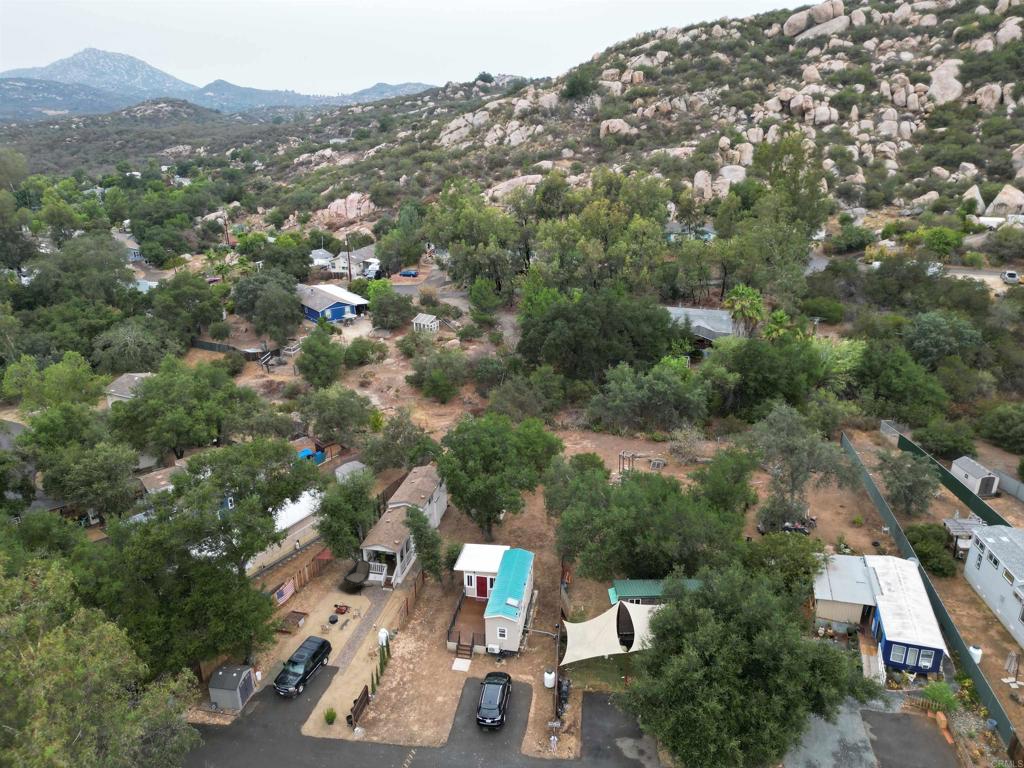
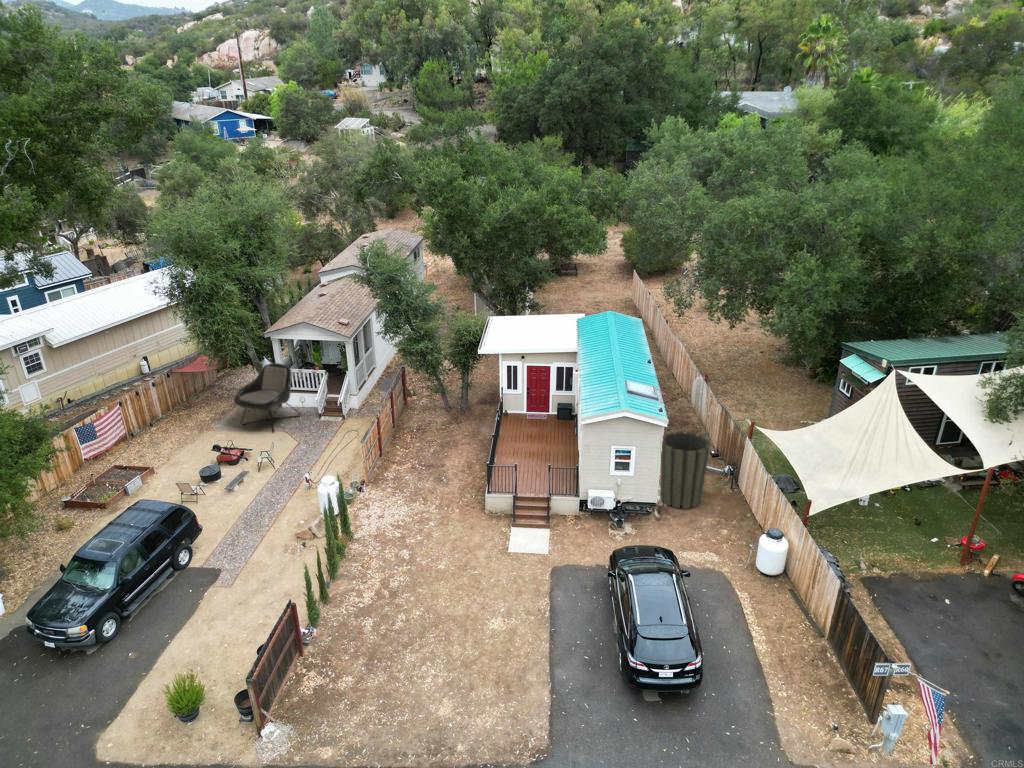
trash can: none [521,619,542,655] -> present [661,431,710,509]

